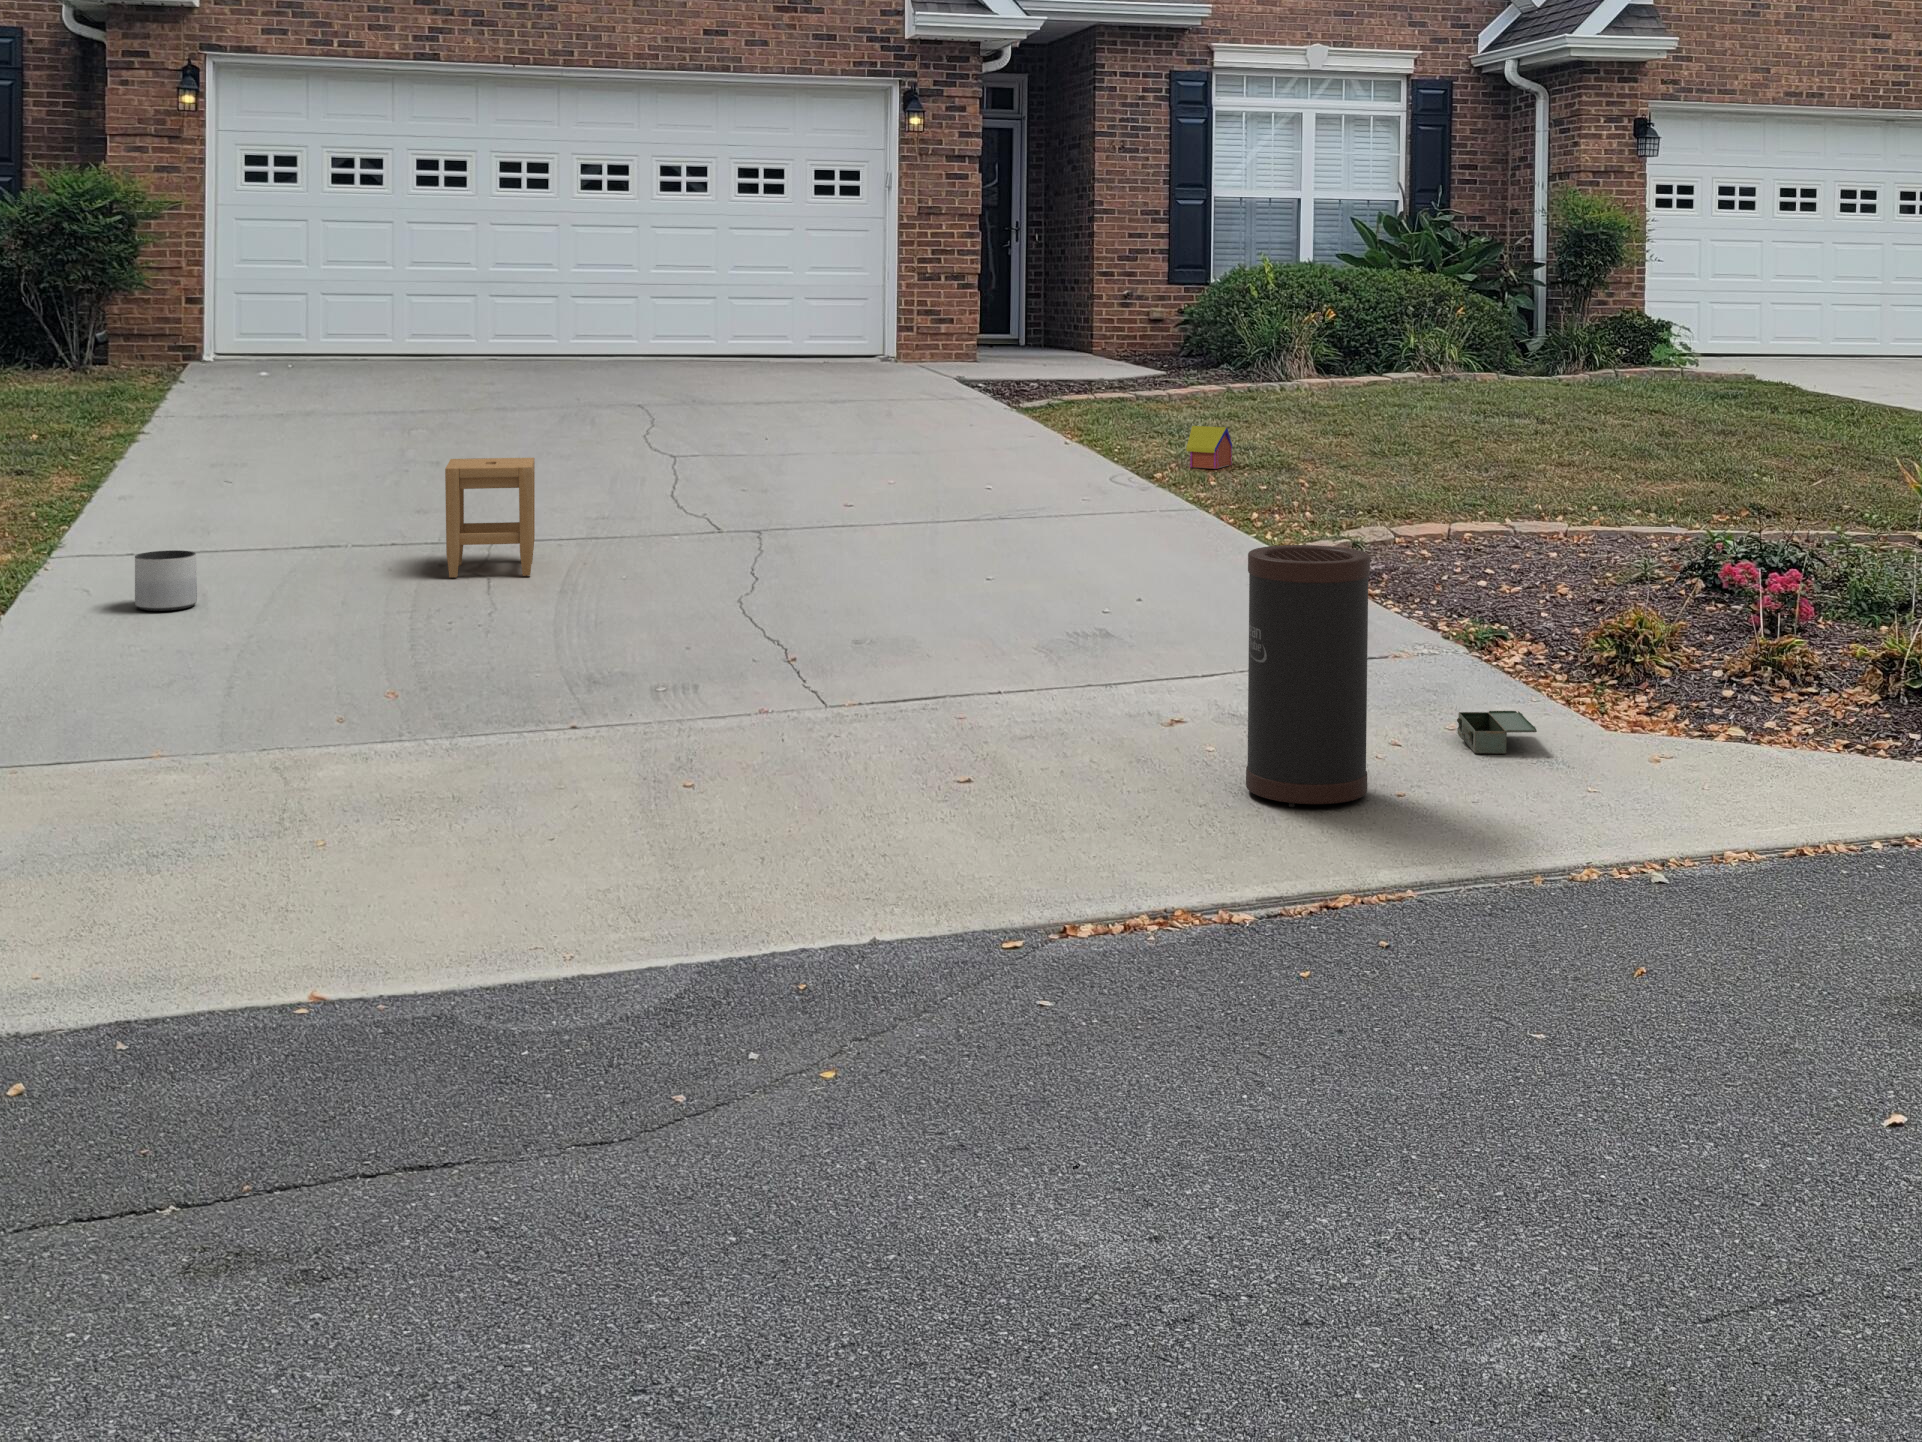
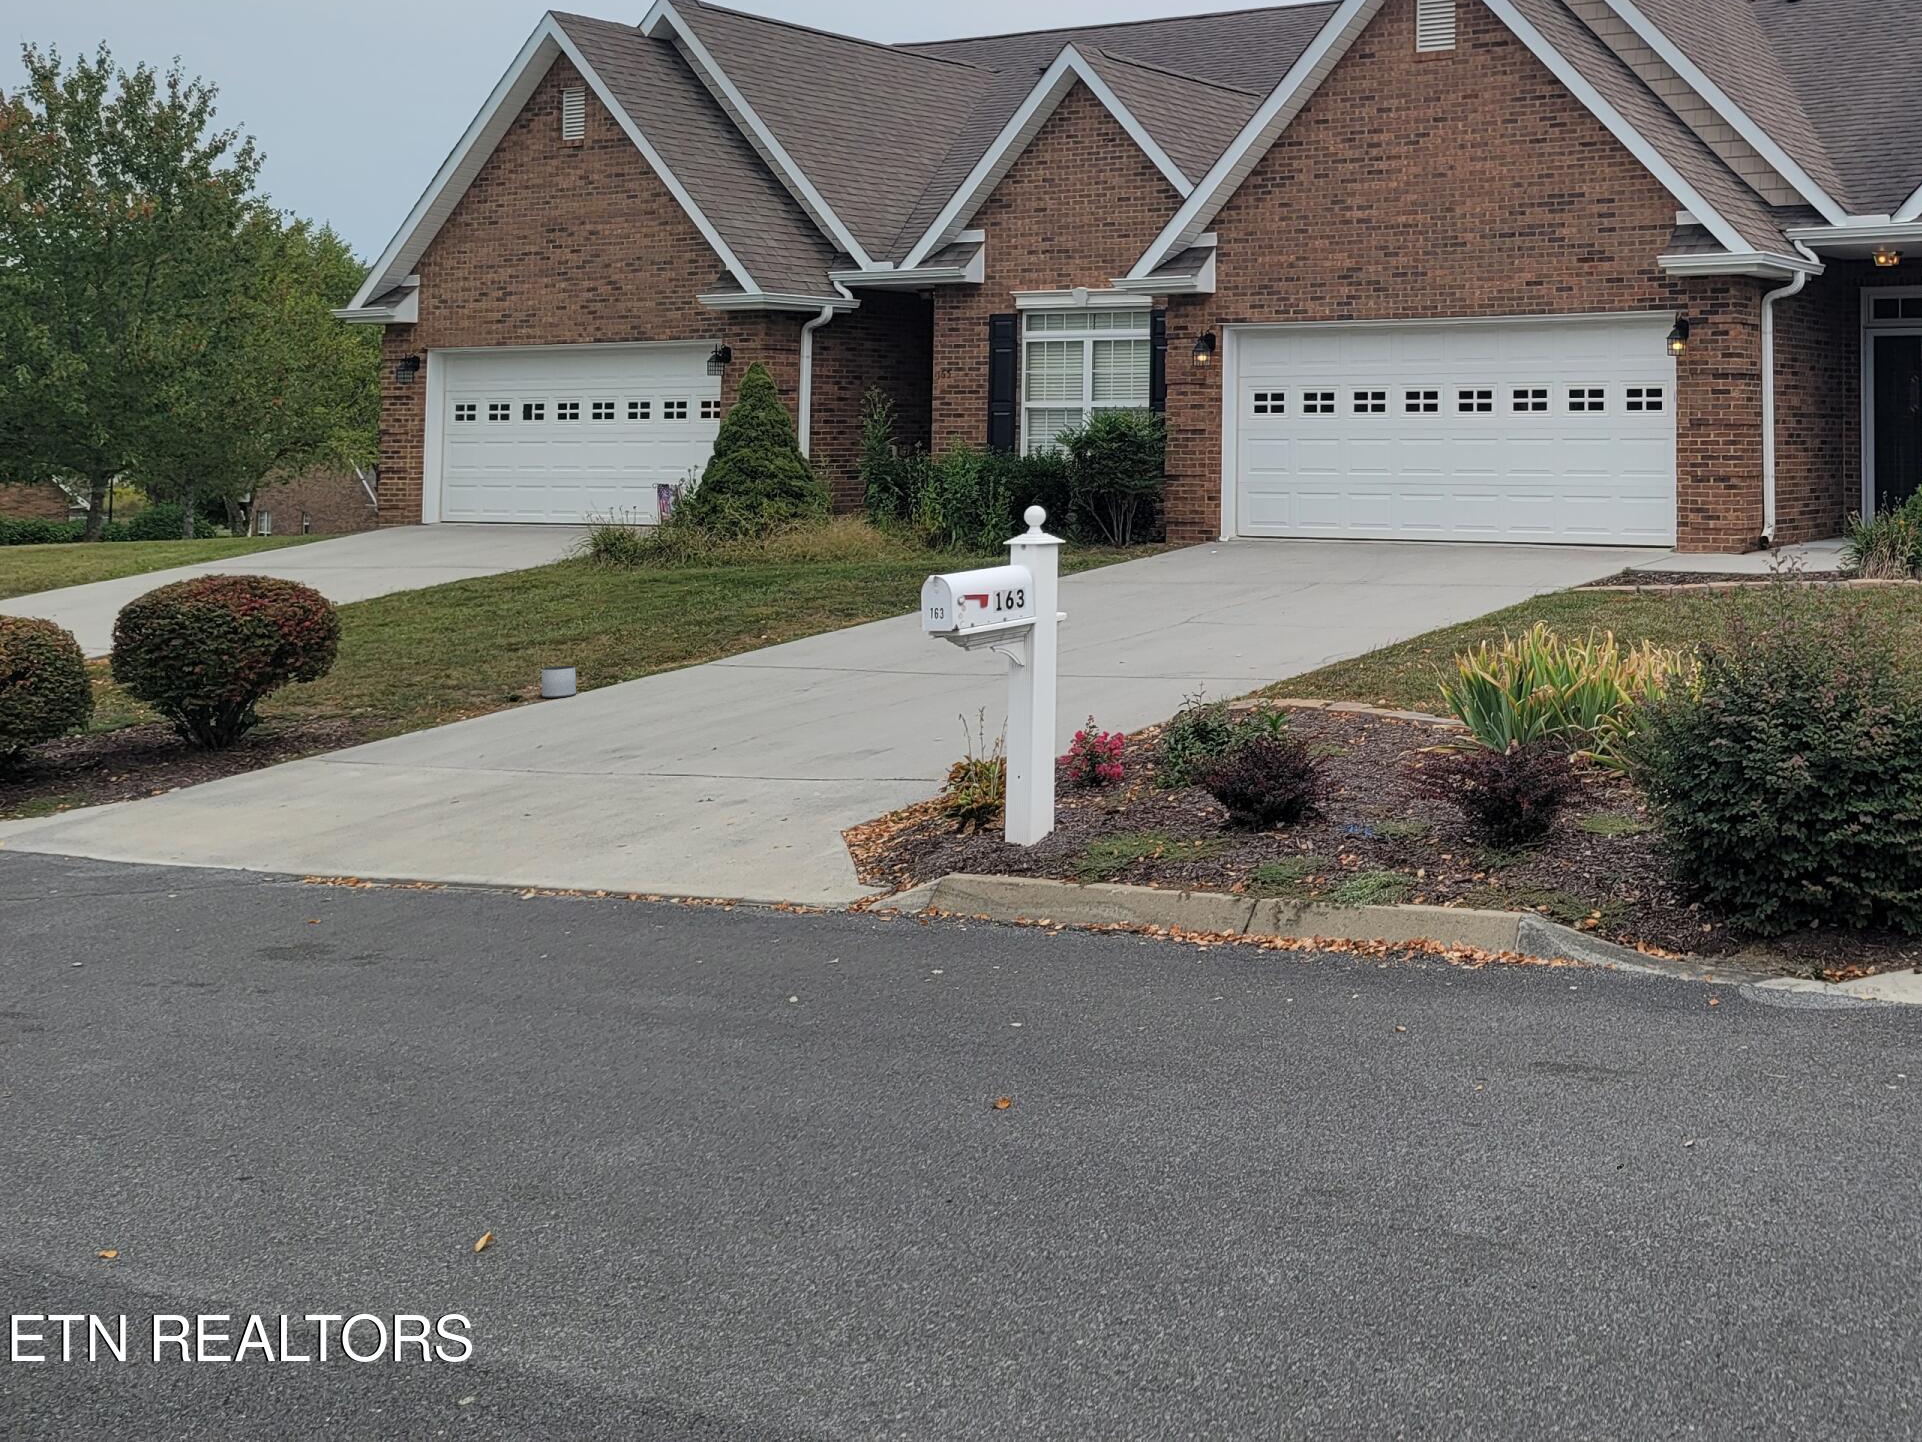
toy house: present [1186,426,1232,469] -> none [1358,629,1399,664]
stool: present [445,458,535,577] -> none [694,624,768,696]
trash can: present [1246,545,1370,807] -> none [444,690,518,829]
toolbox: present [1457,711,1537,754] -> none [615,804,679,826]

